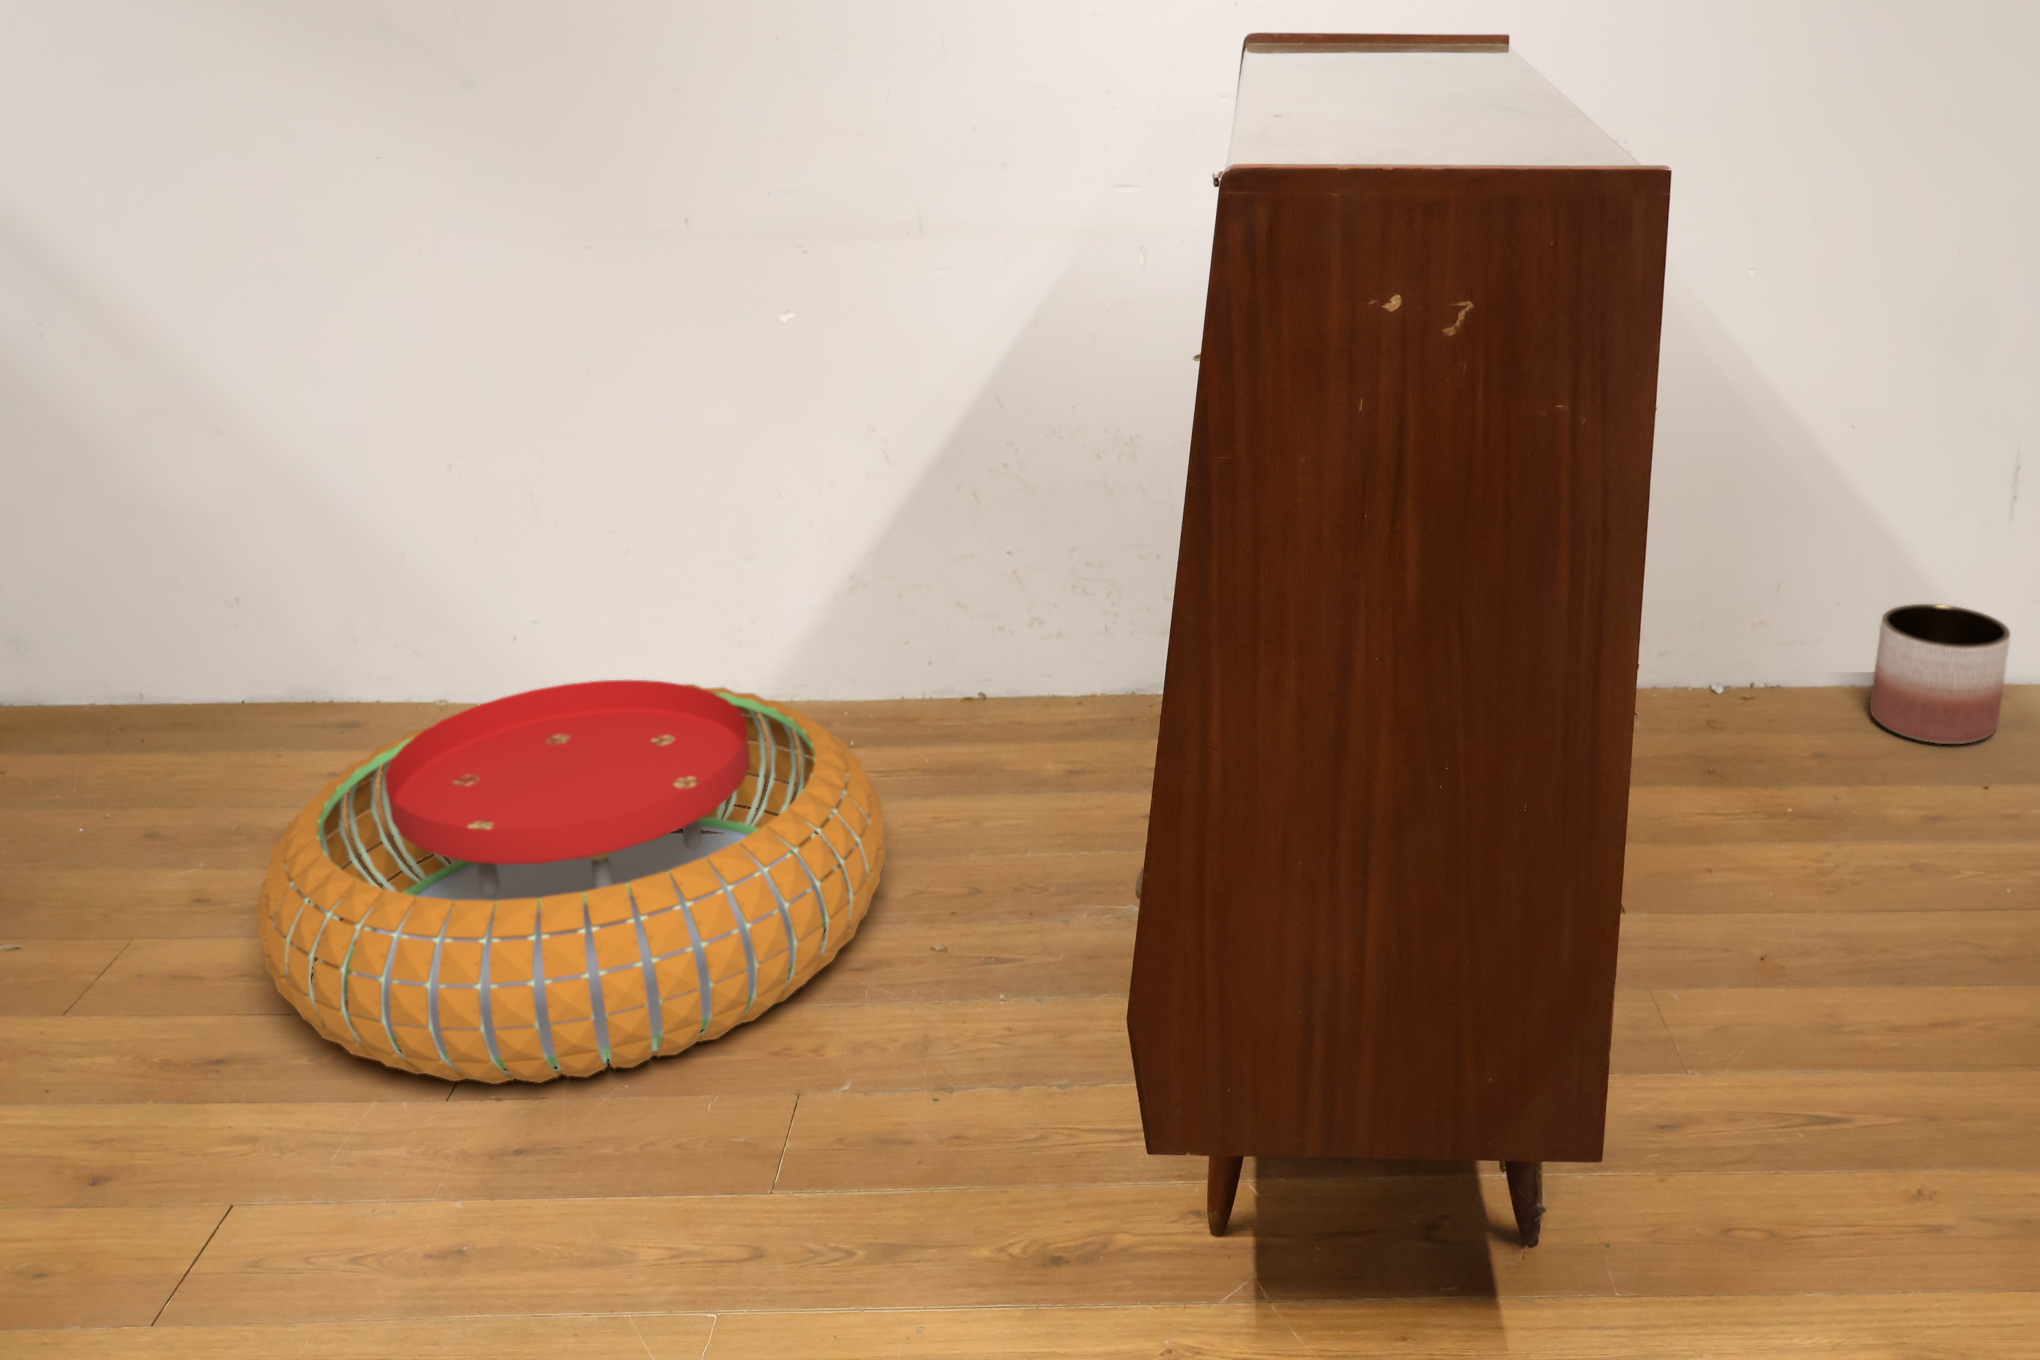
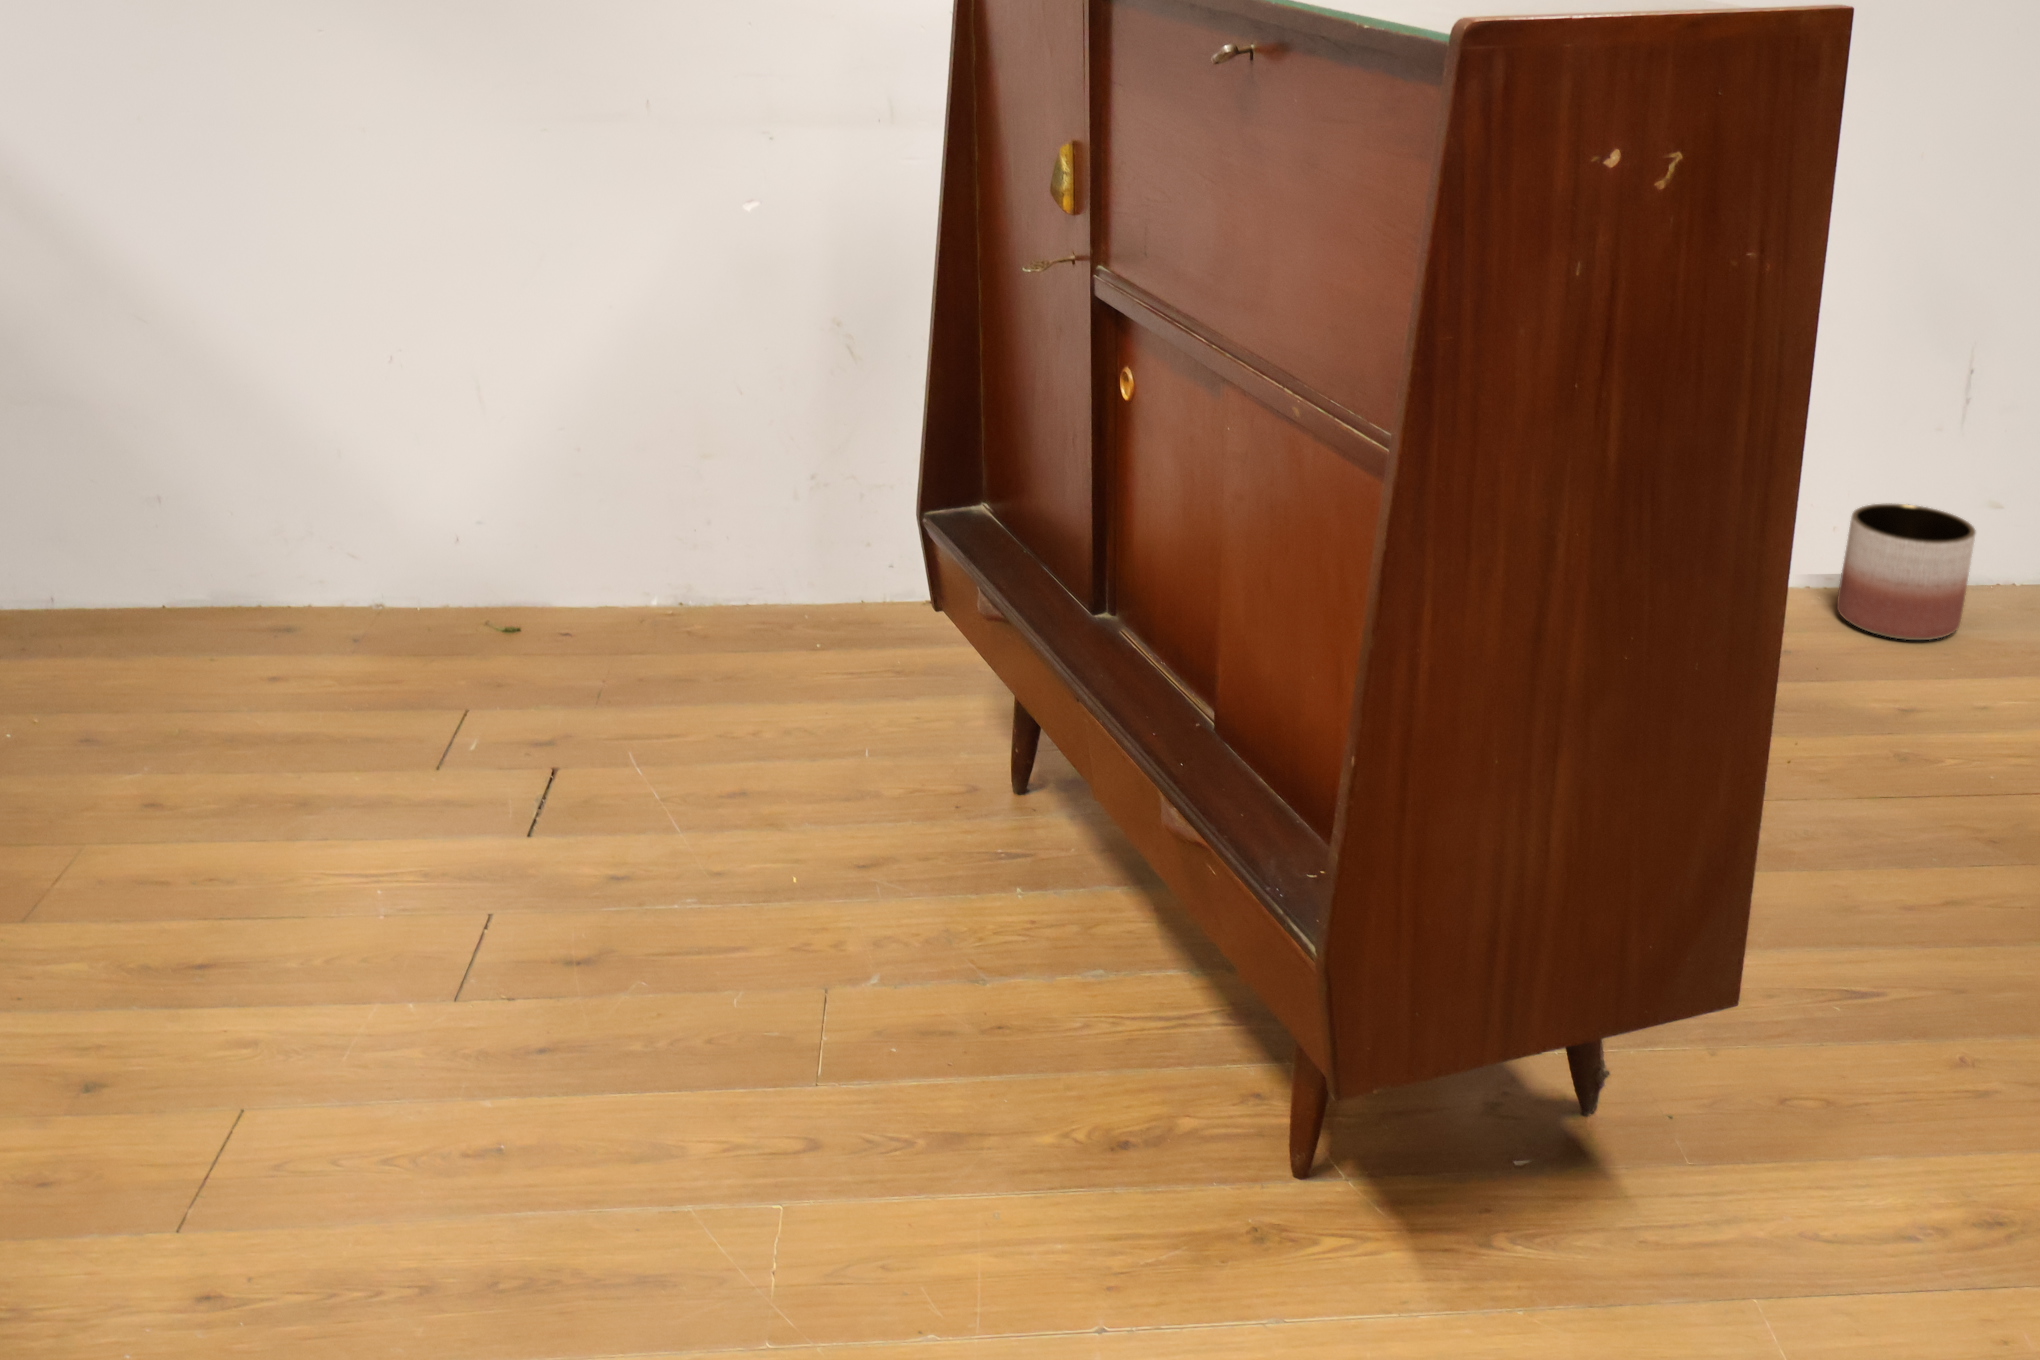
pouf: present [256,680,886,1084] -> none [243,567,904,975]

